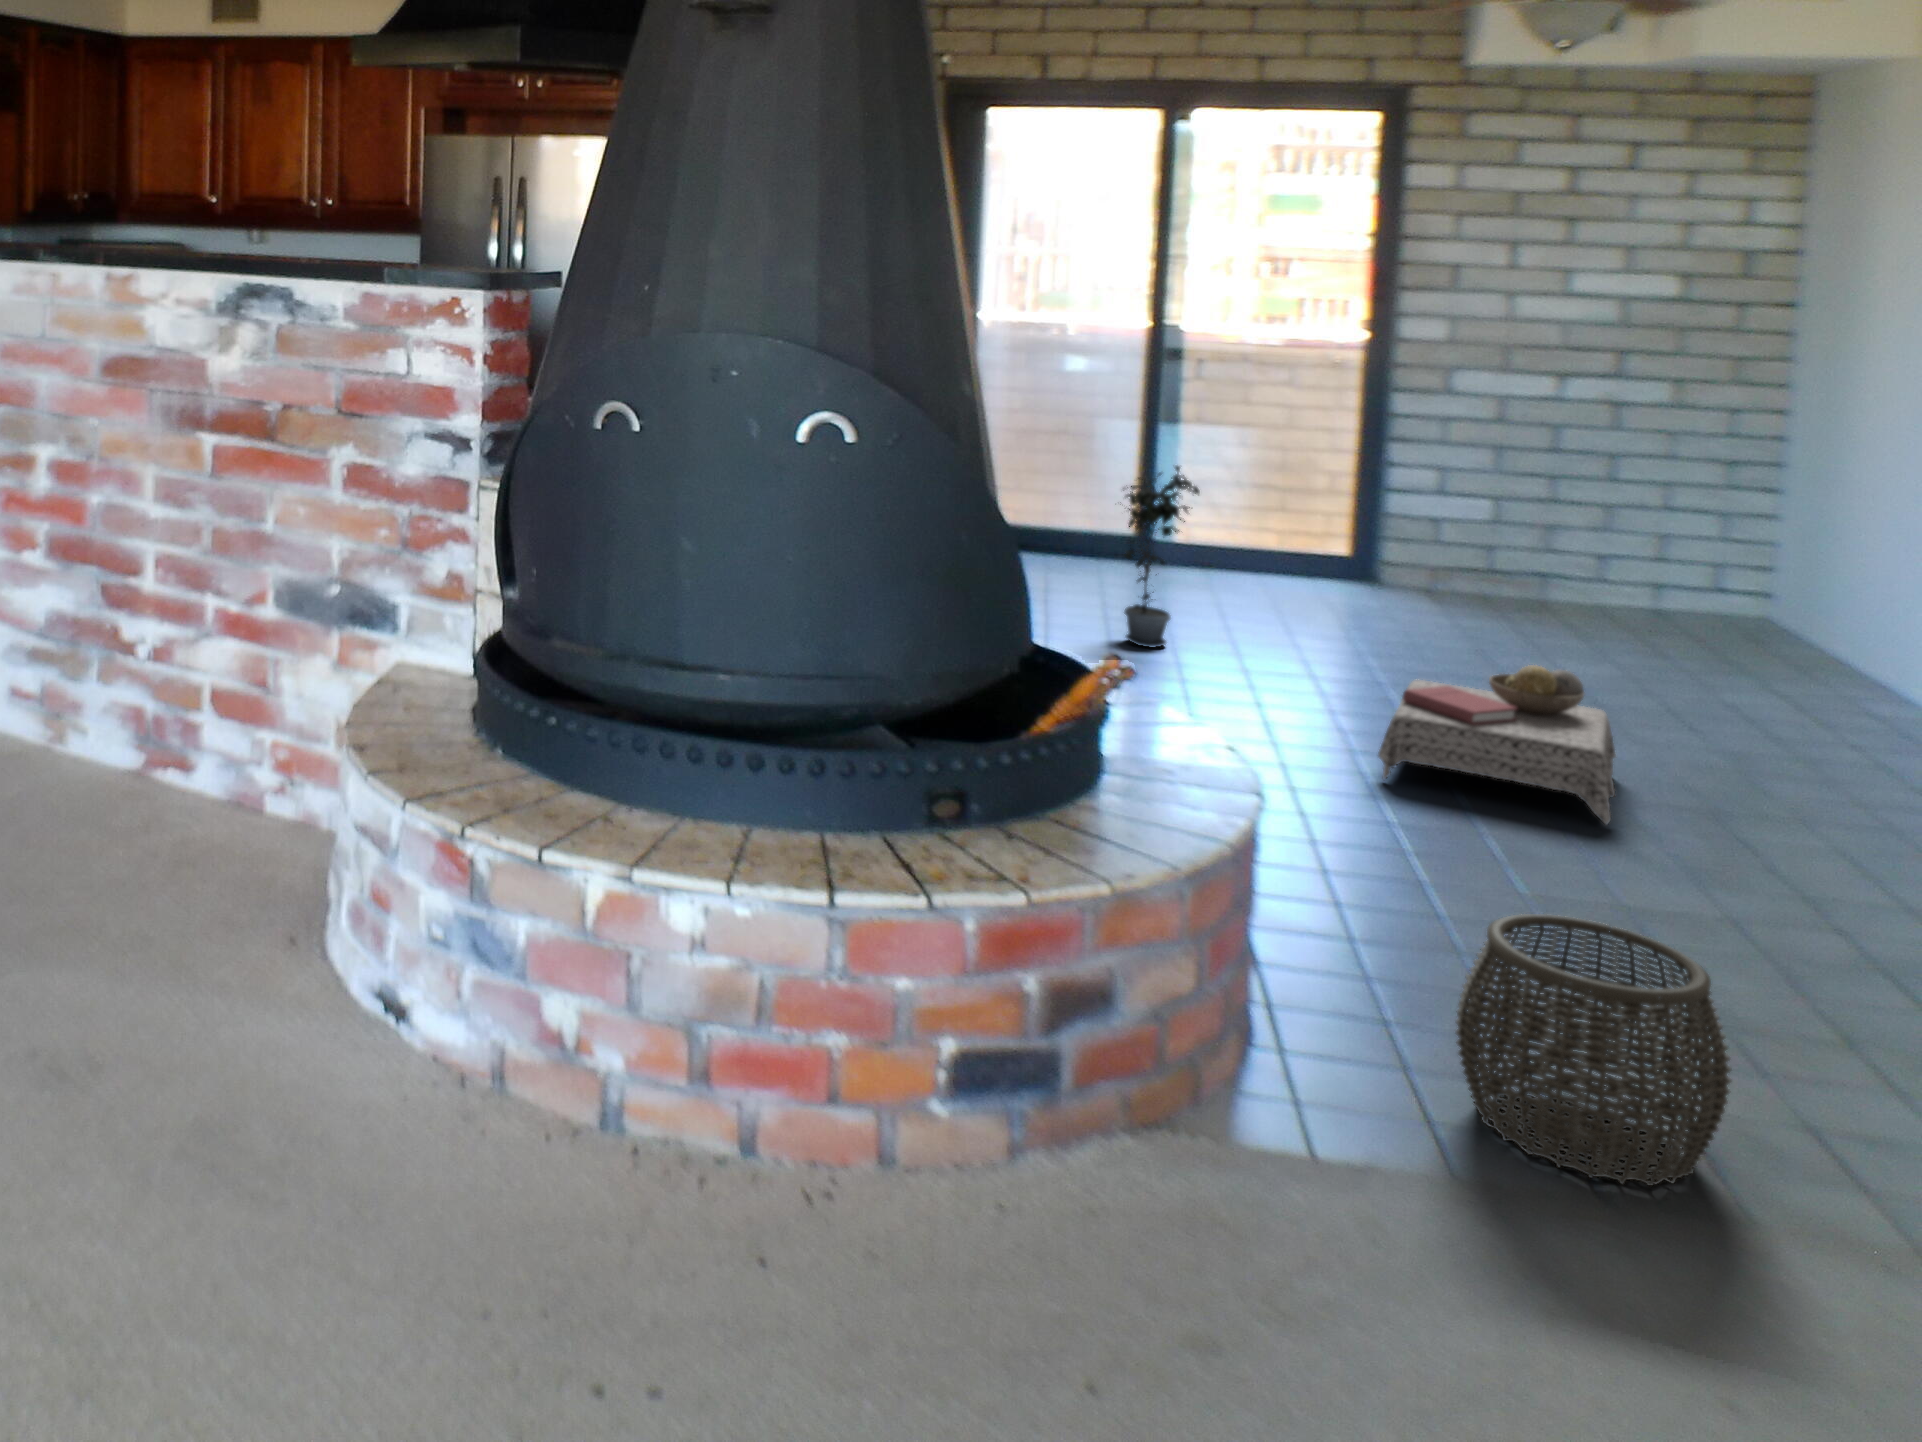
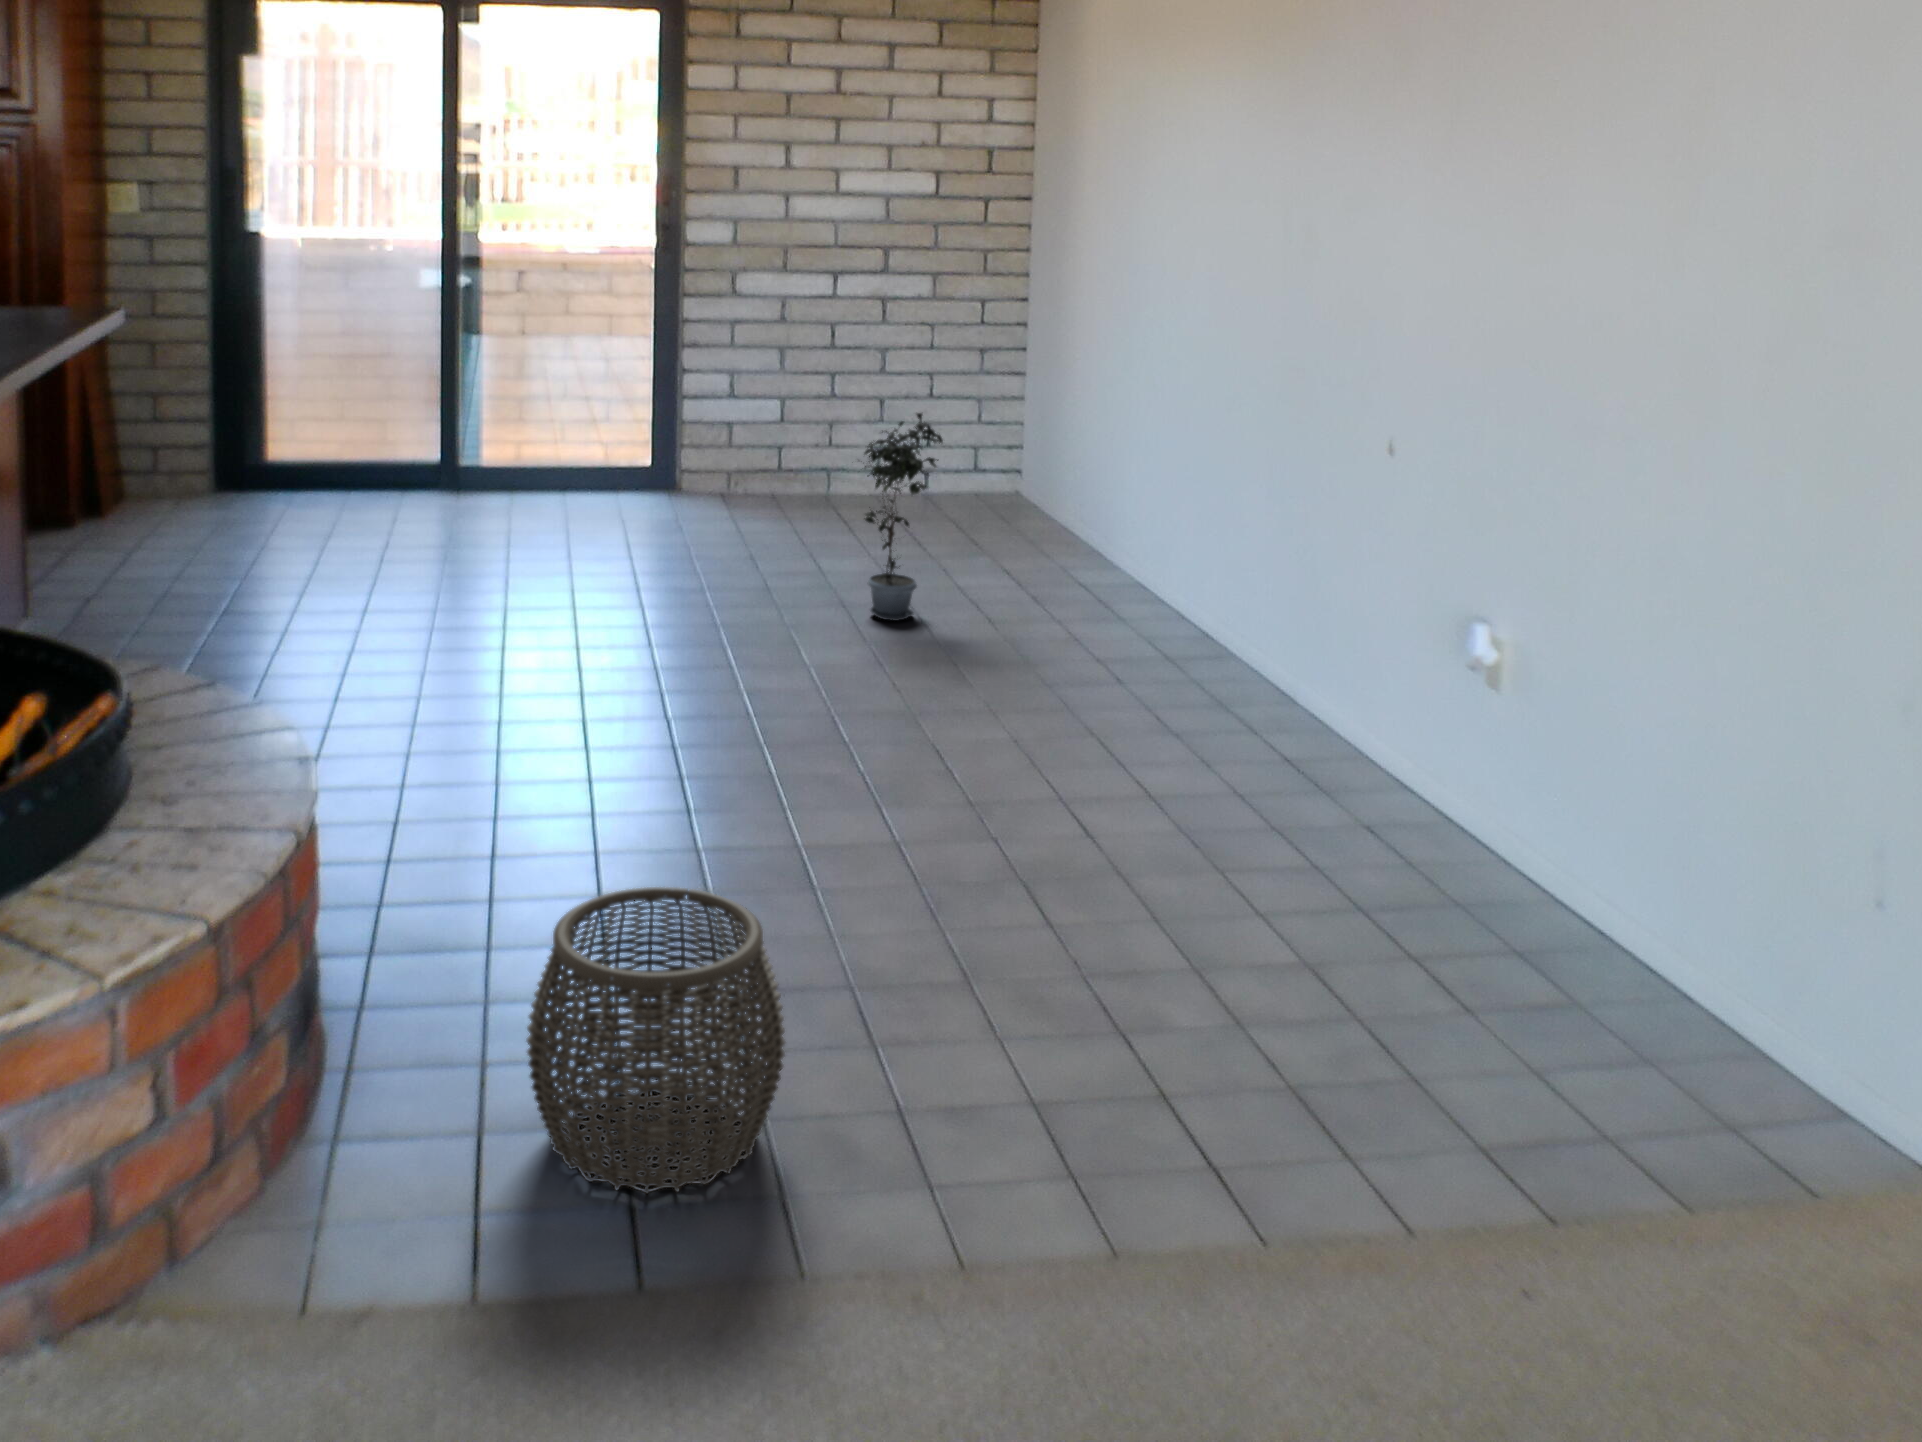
potted plant: present [1123,466,1200,647] -> present [864,413,943,621]
ottoman: present [1378,665,1616,824] -> none [602,573,825,729]

